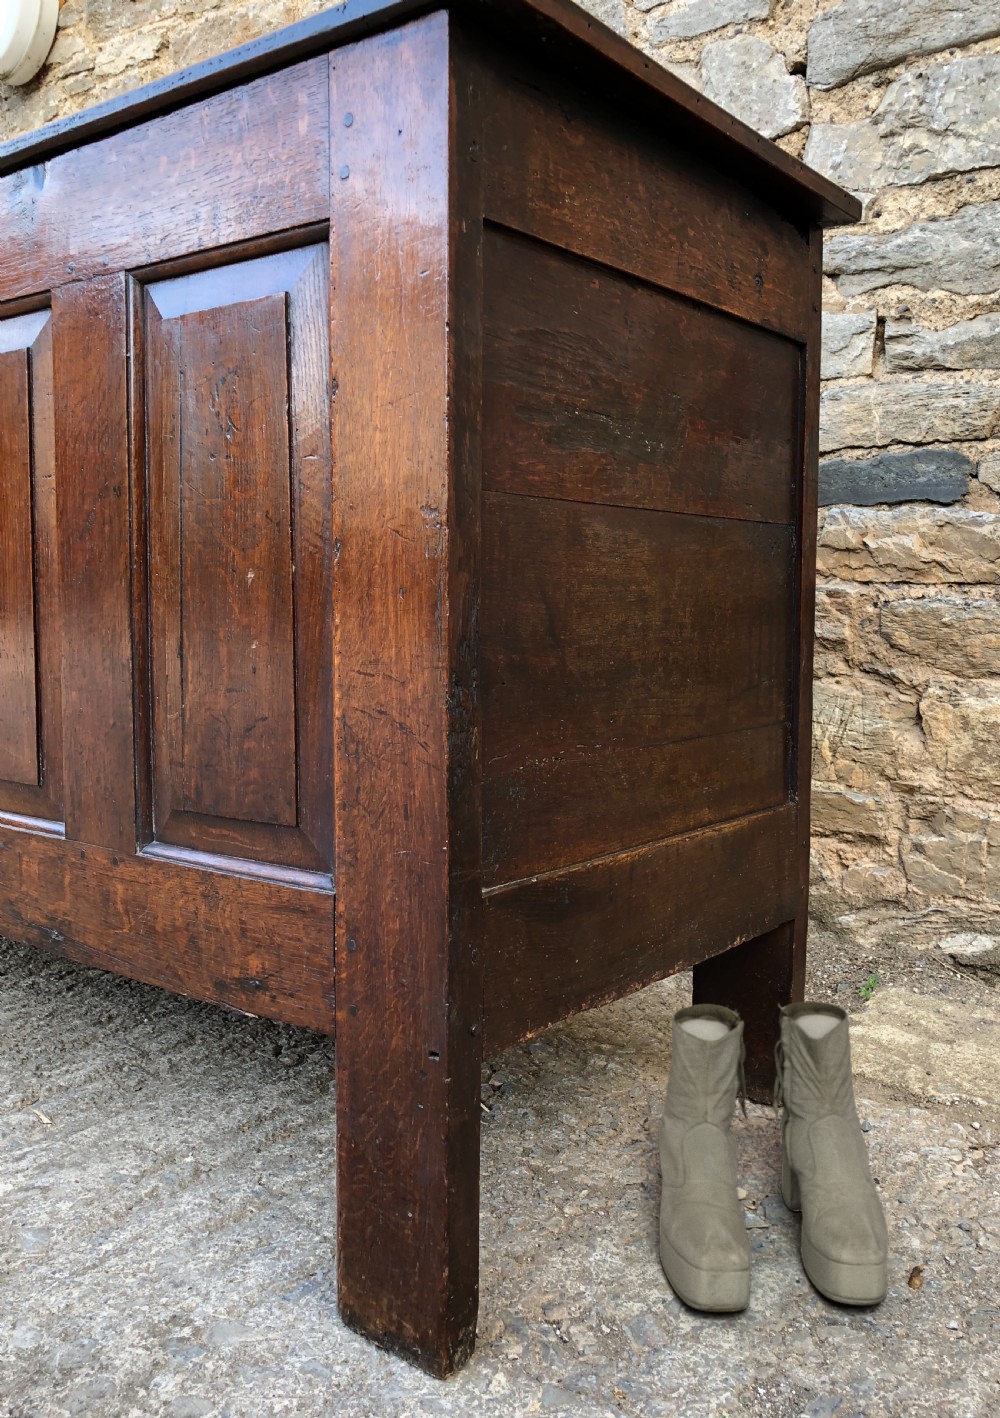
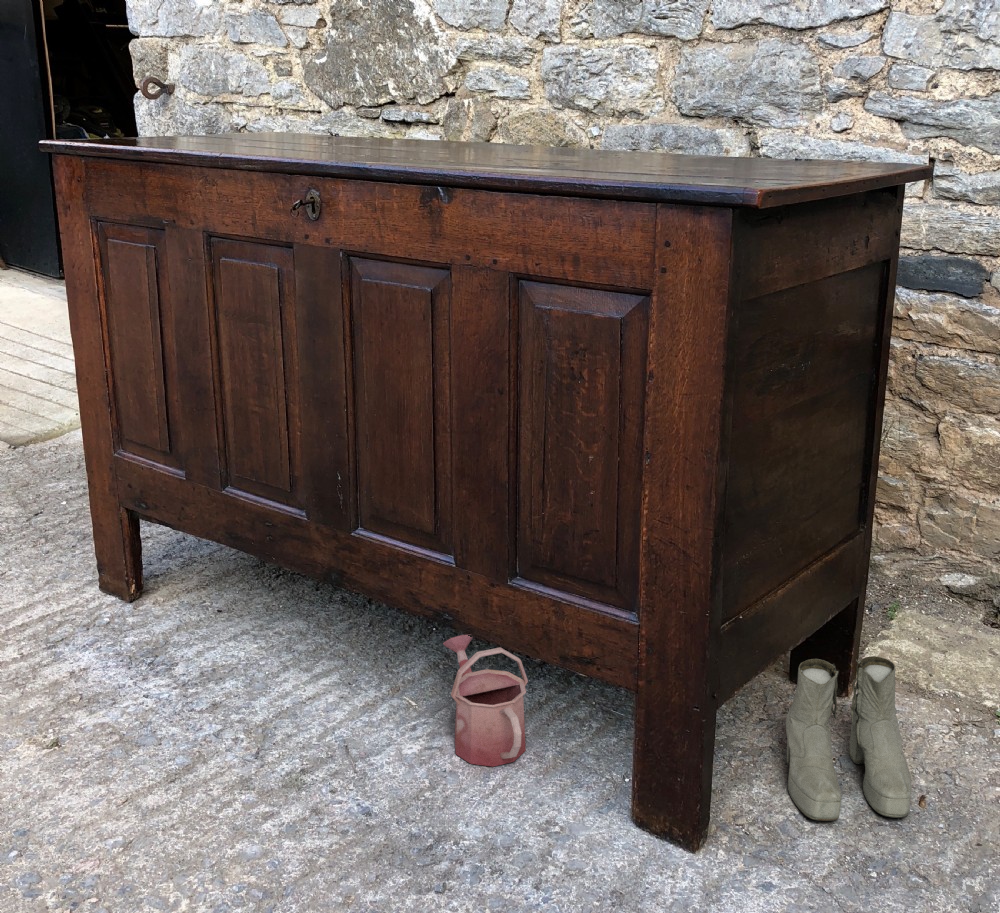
watering can: none [58,988,210,1215] -> present [443,635,528,767]

